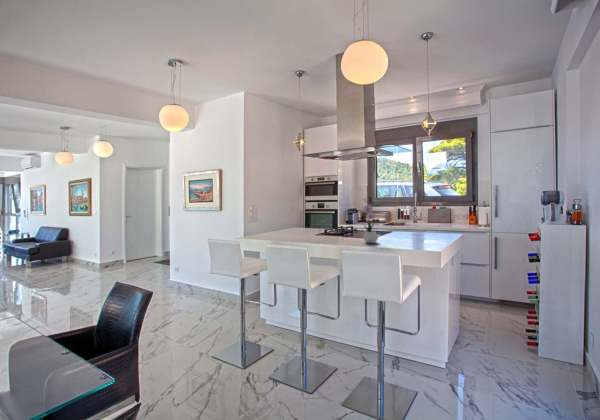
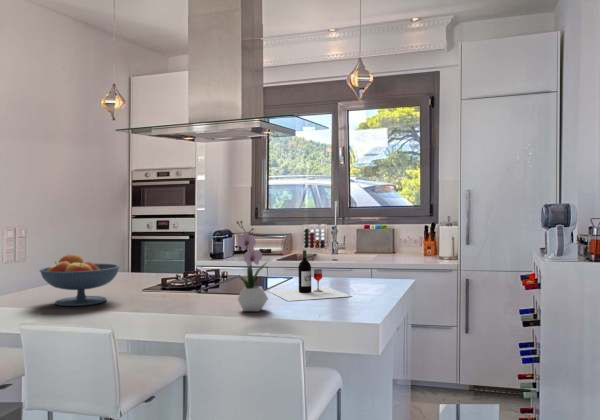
fruit bowl: none [271,215,306,239] -> present [40,255,120,306]
wine bottle: none [378,215,424,240] -> present [269,250,350,301]

